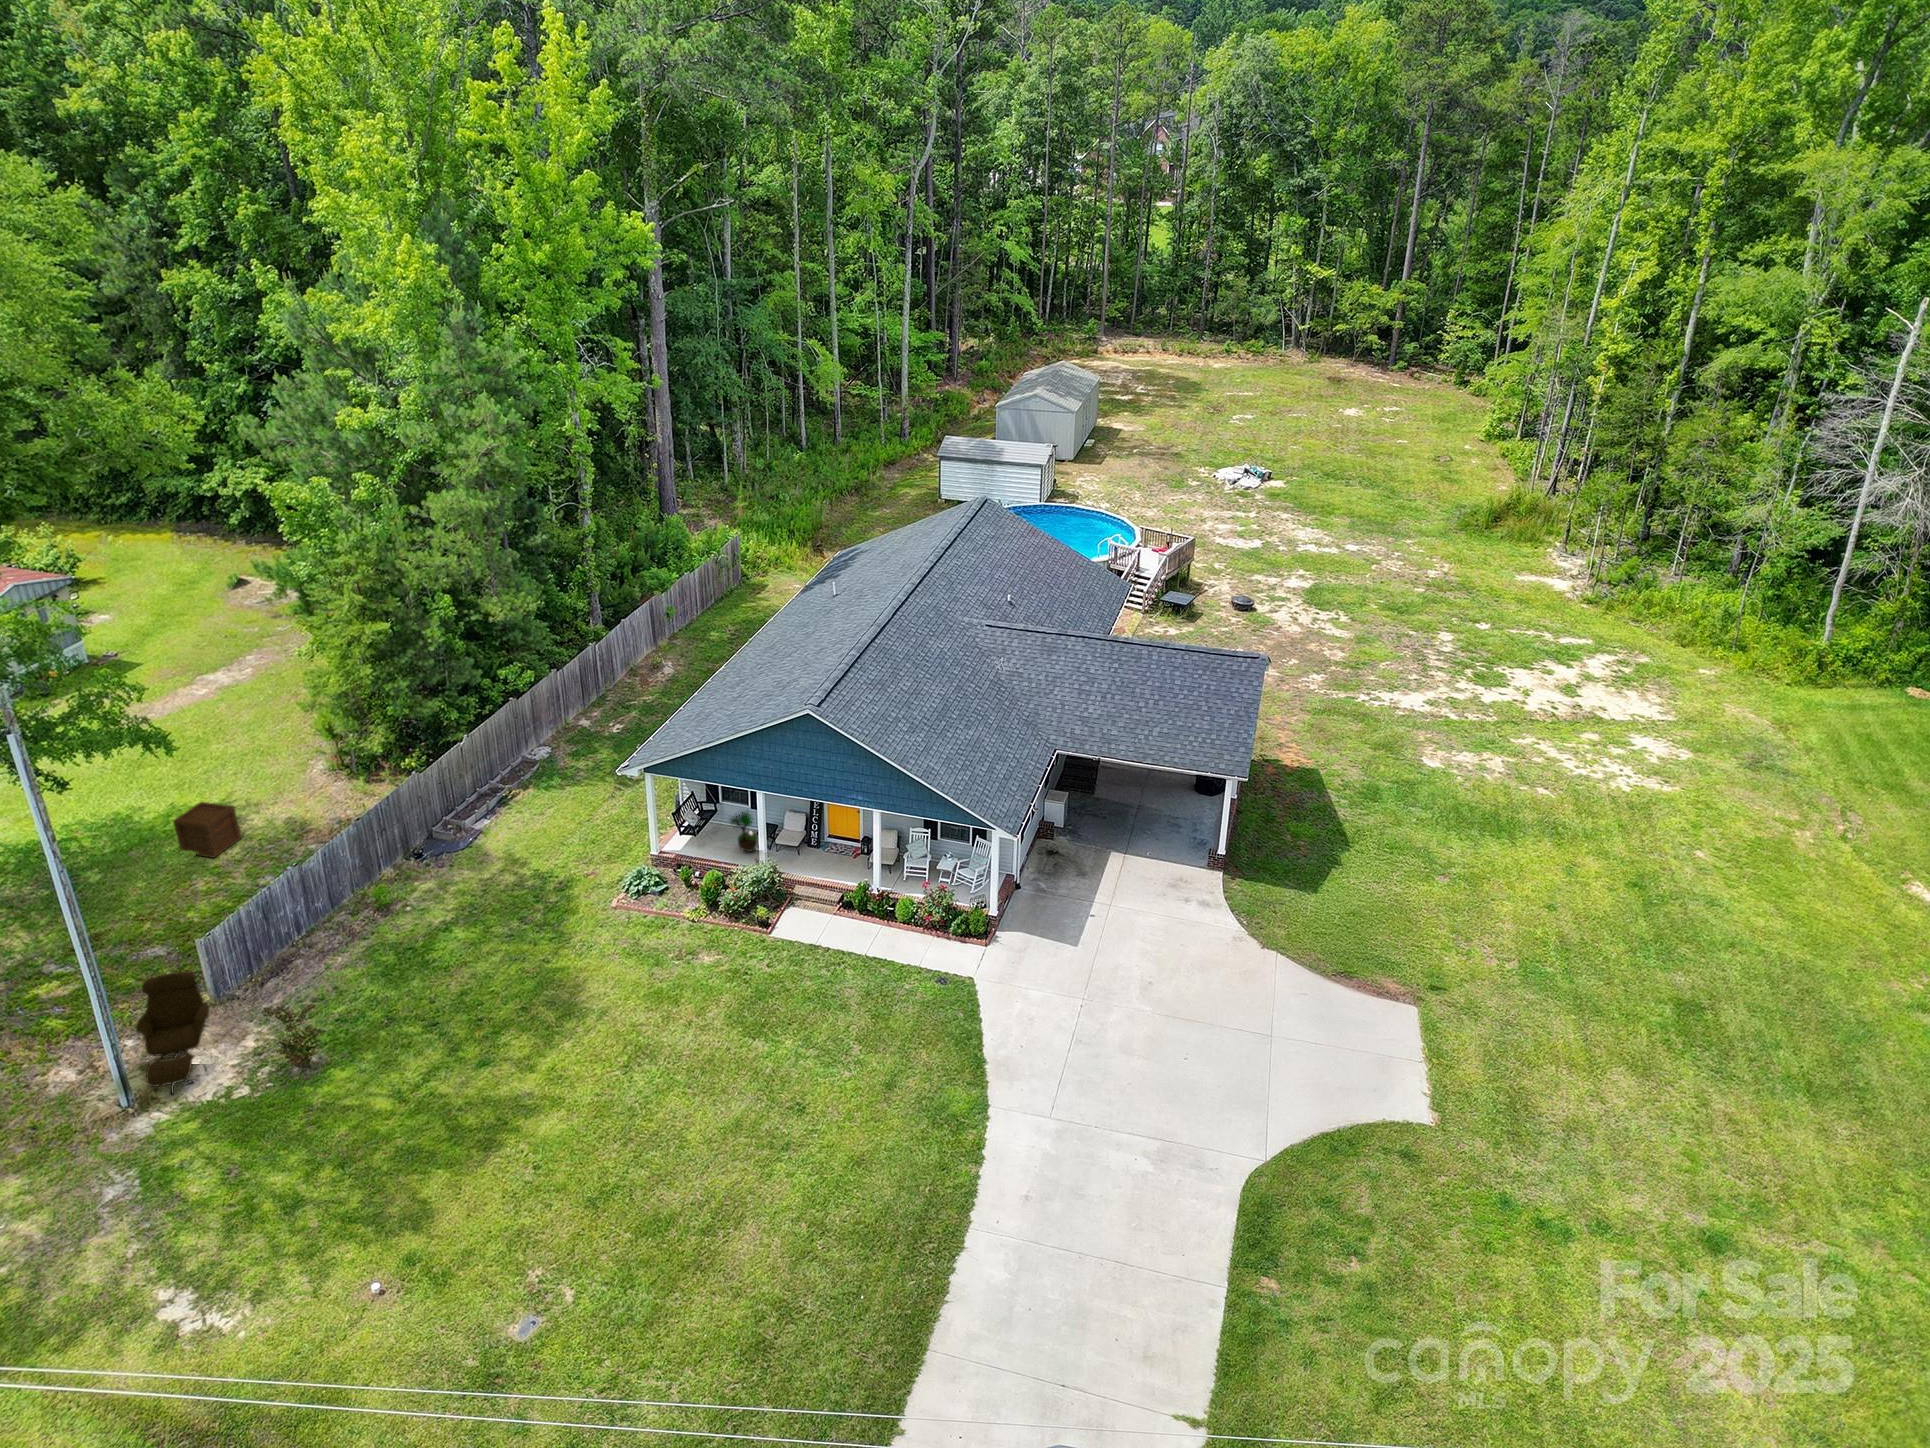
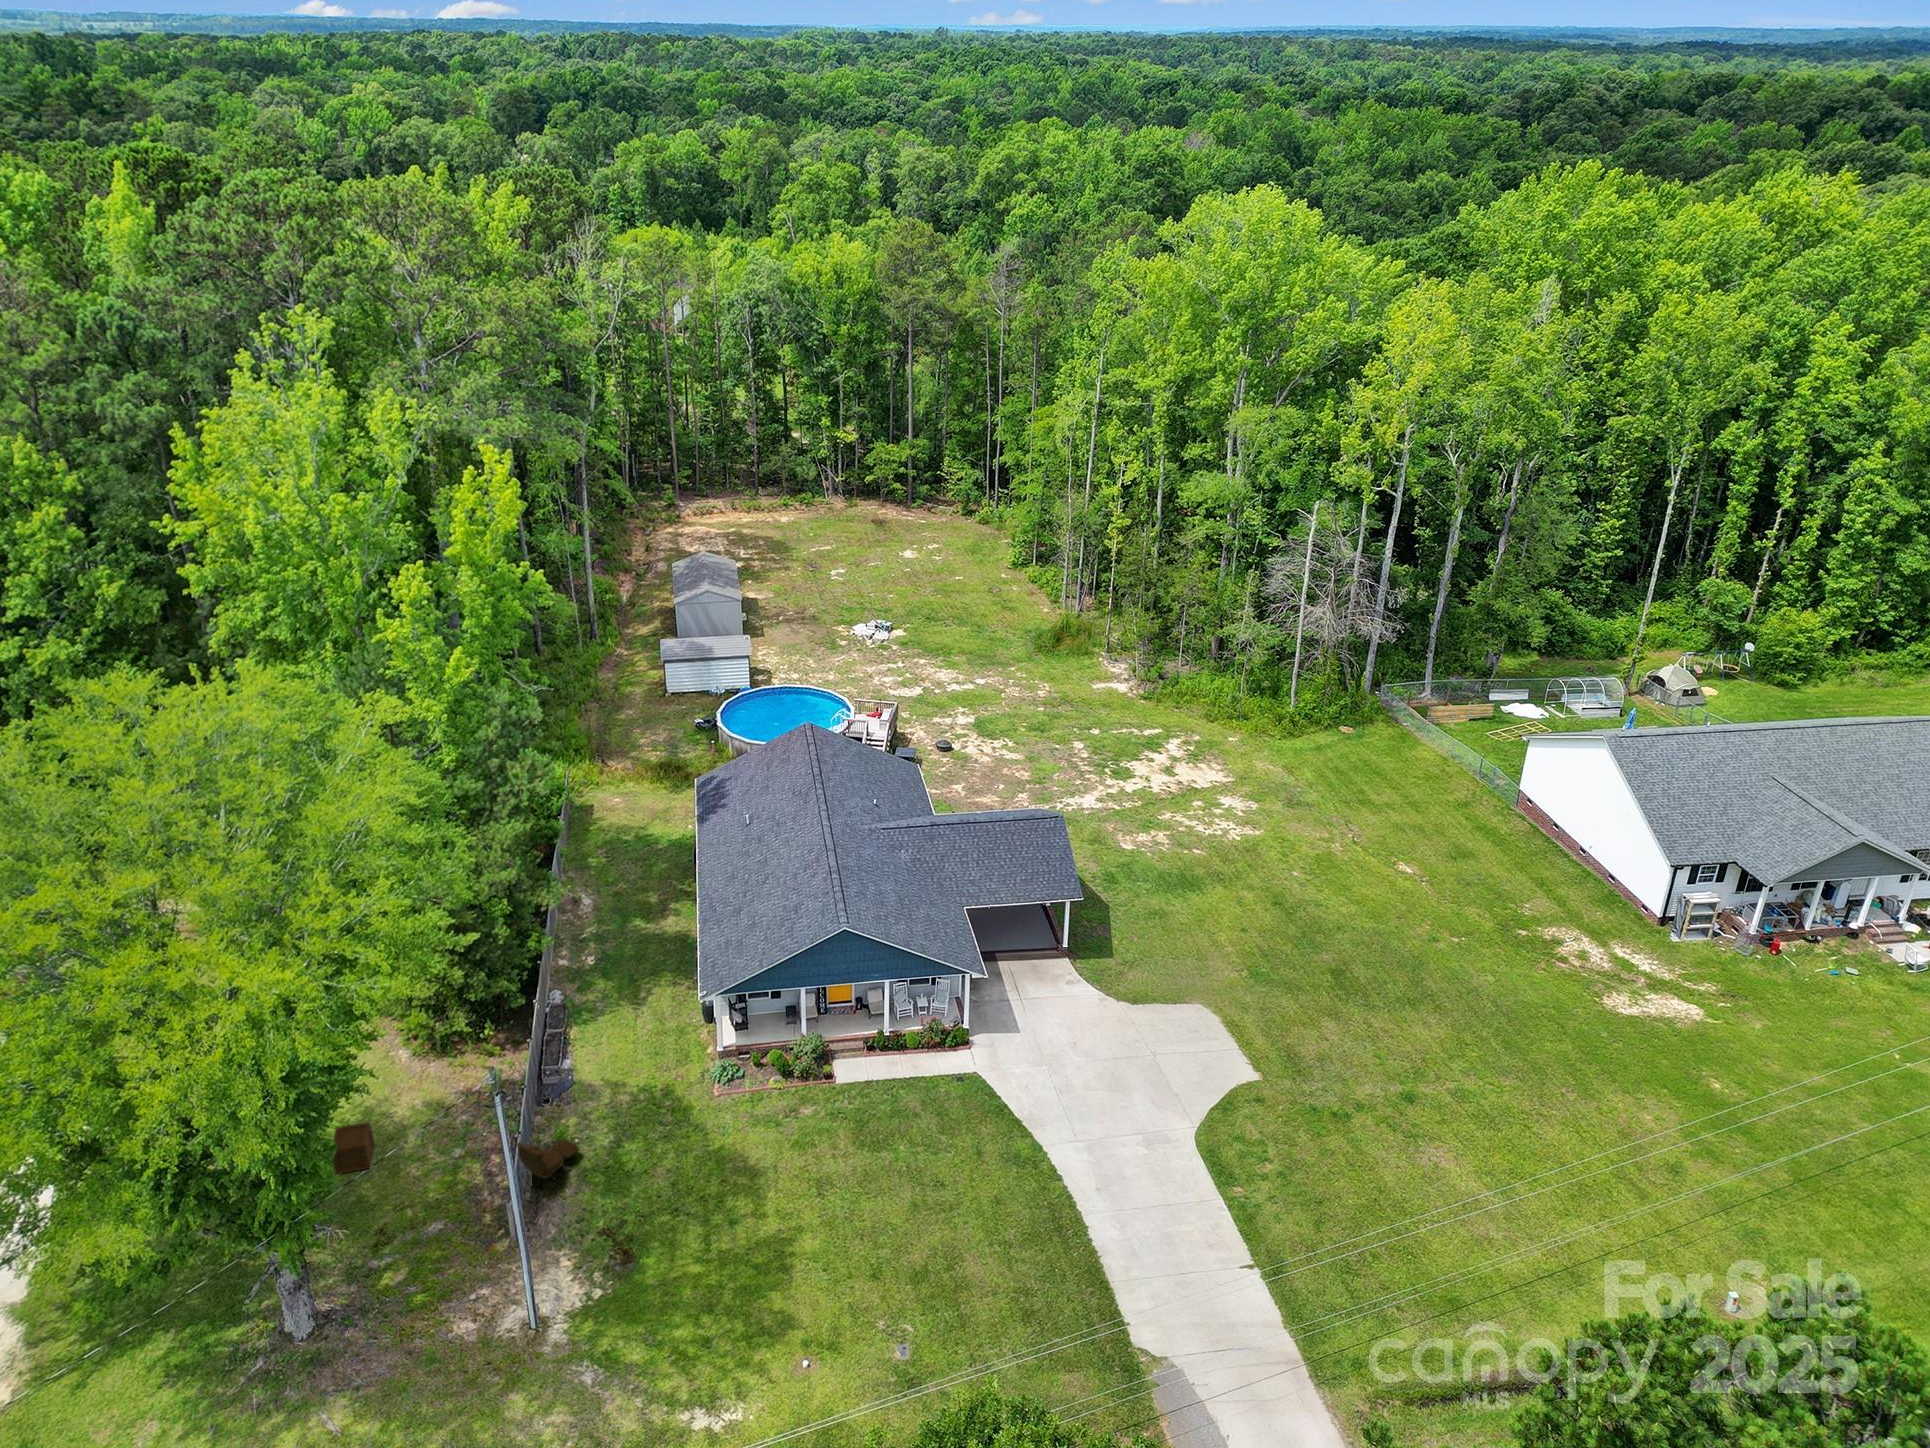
potted tree: present [730,811,759,852] -> none [762,1001,784,1030]
lounge chair: present [135,971,209,1094] -> present [517,1140,579,1188]

